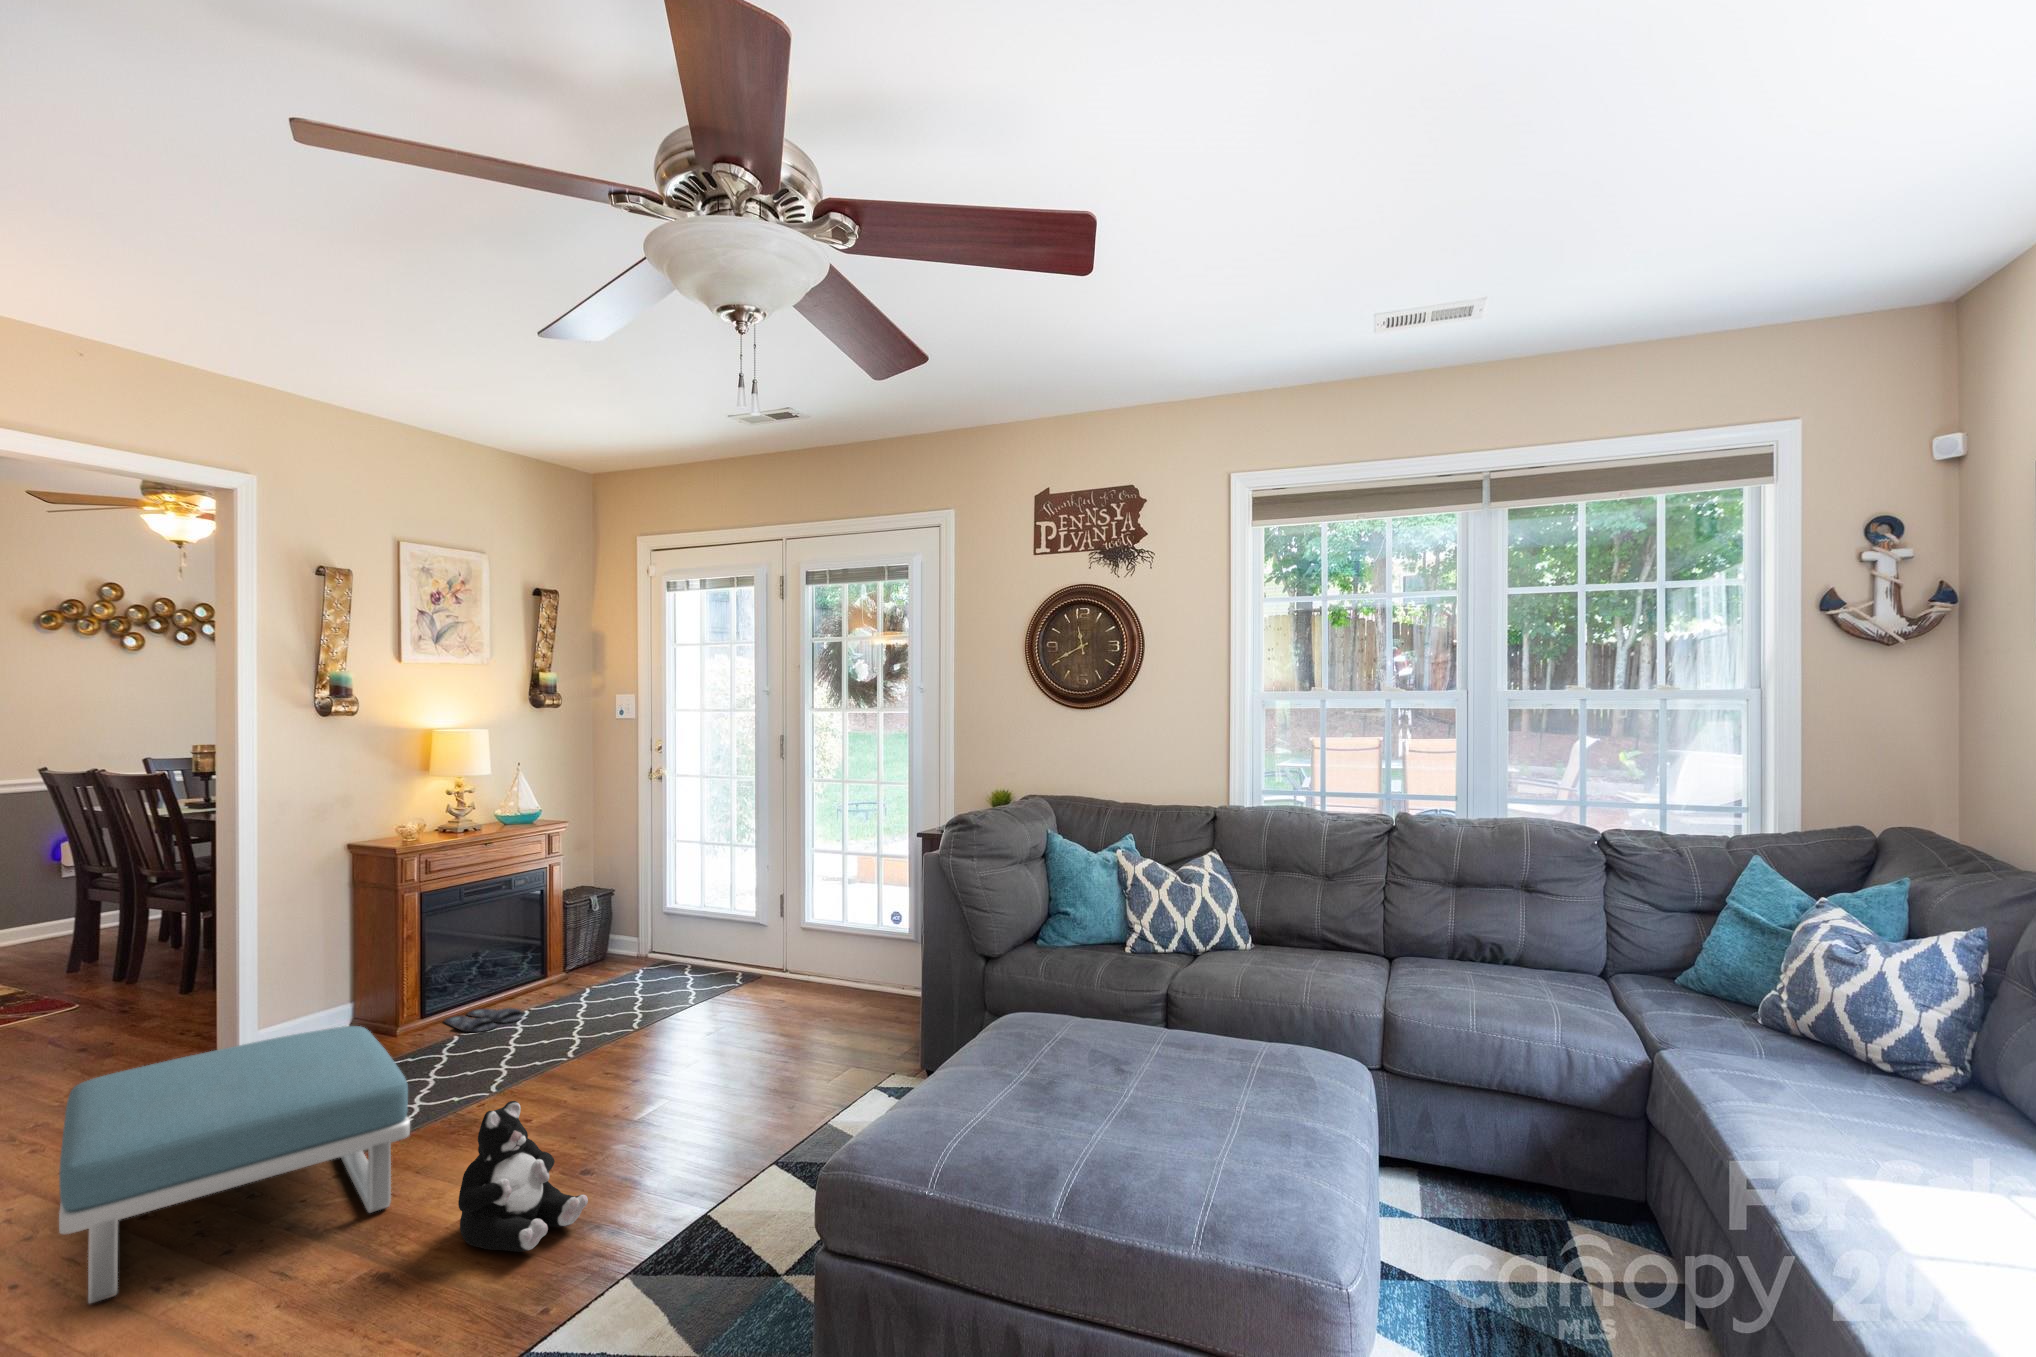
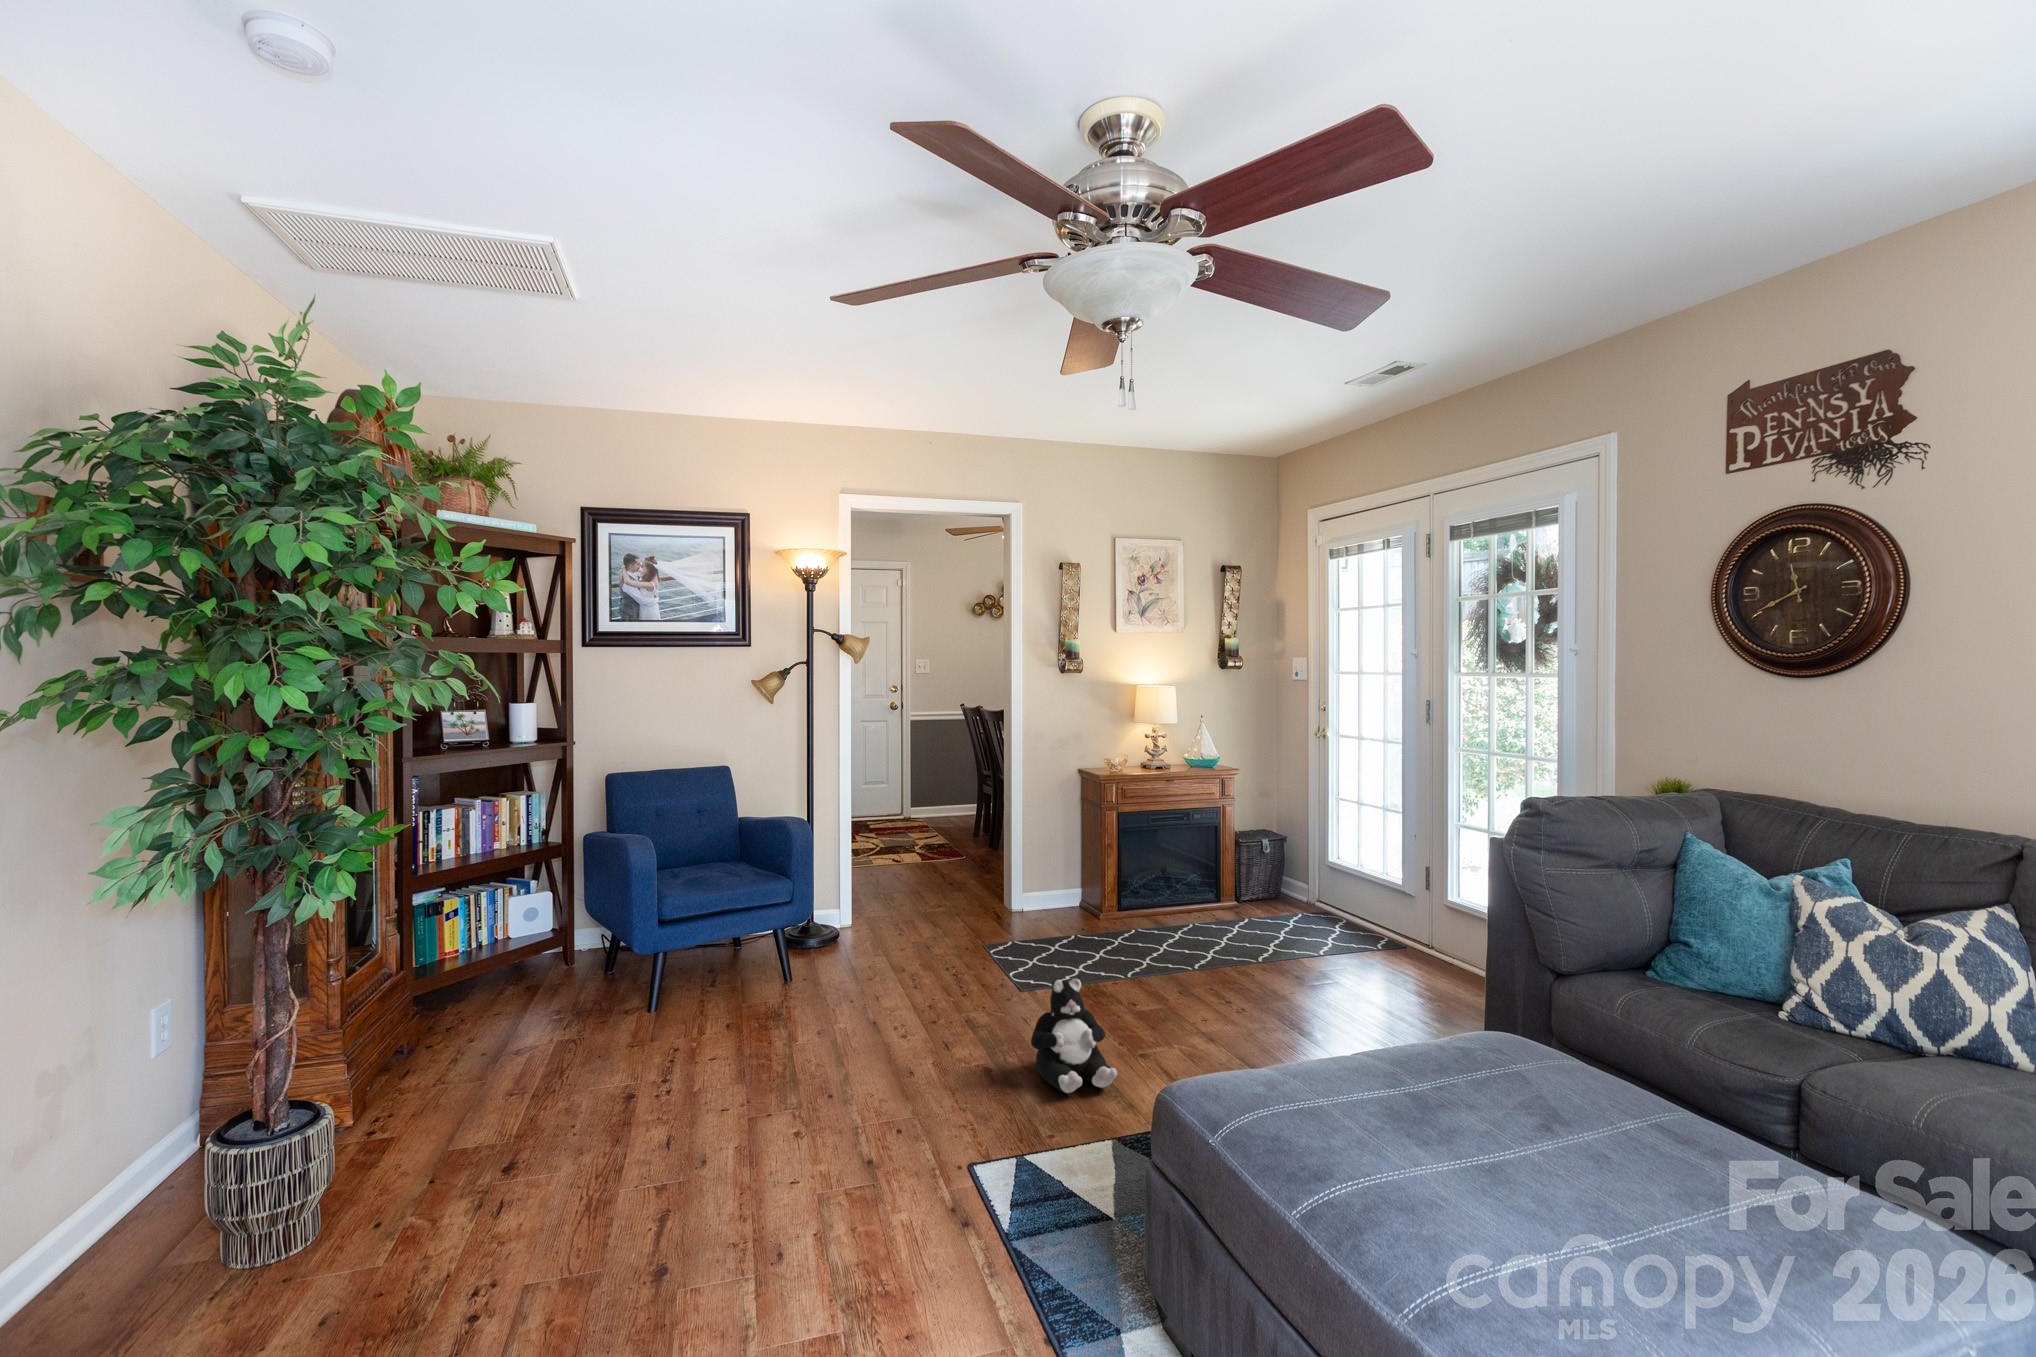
slippers: present [444,1008,522,1032] -> none [1134,916,1187,933]
footstool: present [59,1026,410,1303] -> none [852,896,1043,1031]

